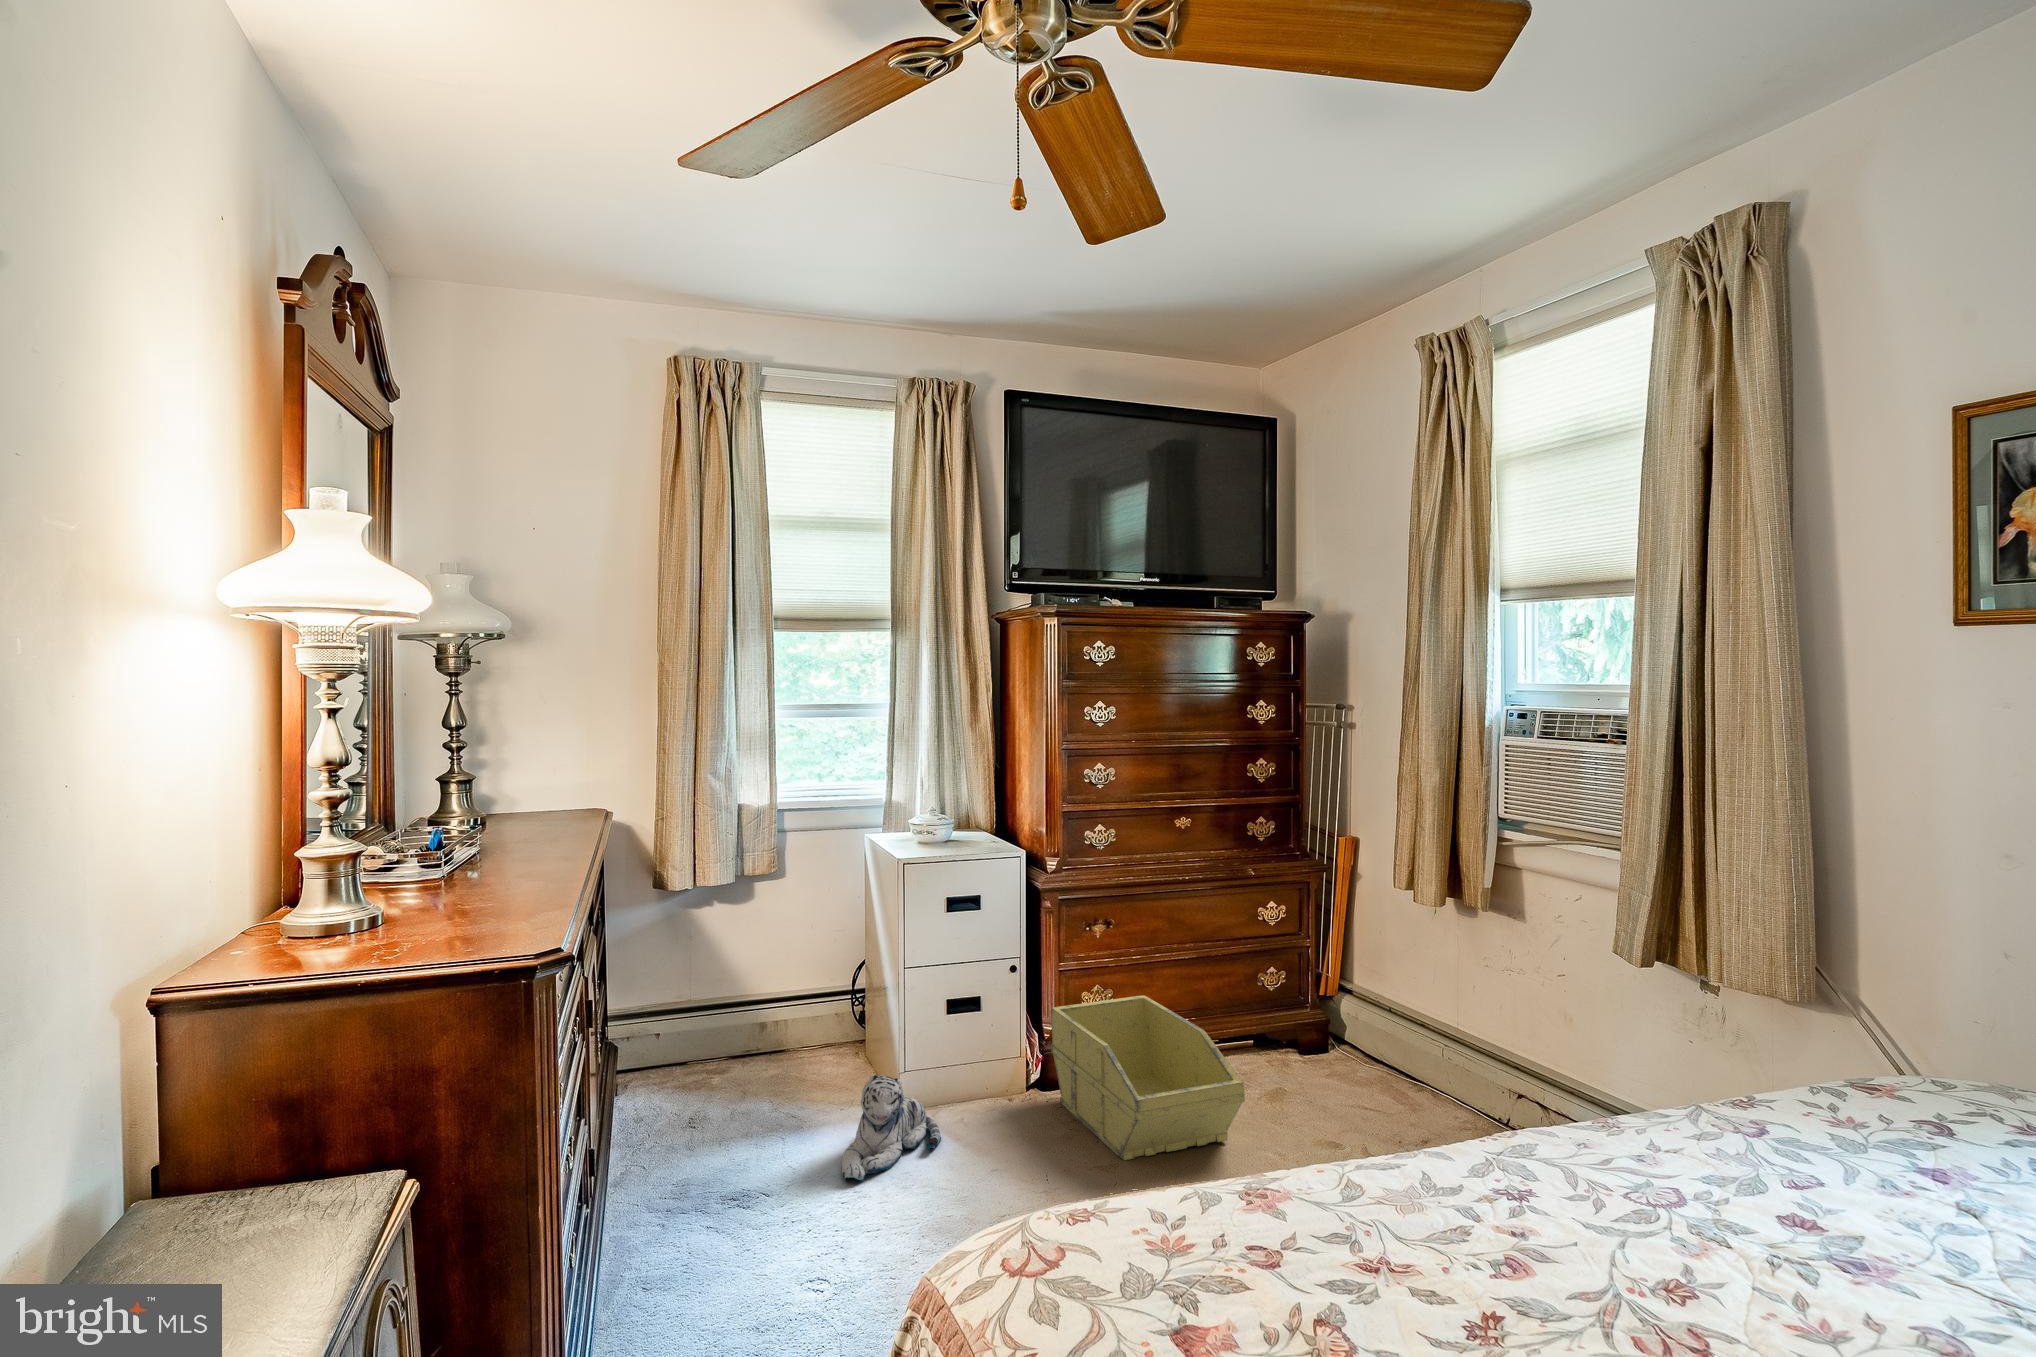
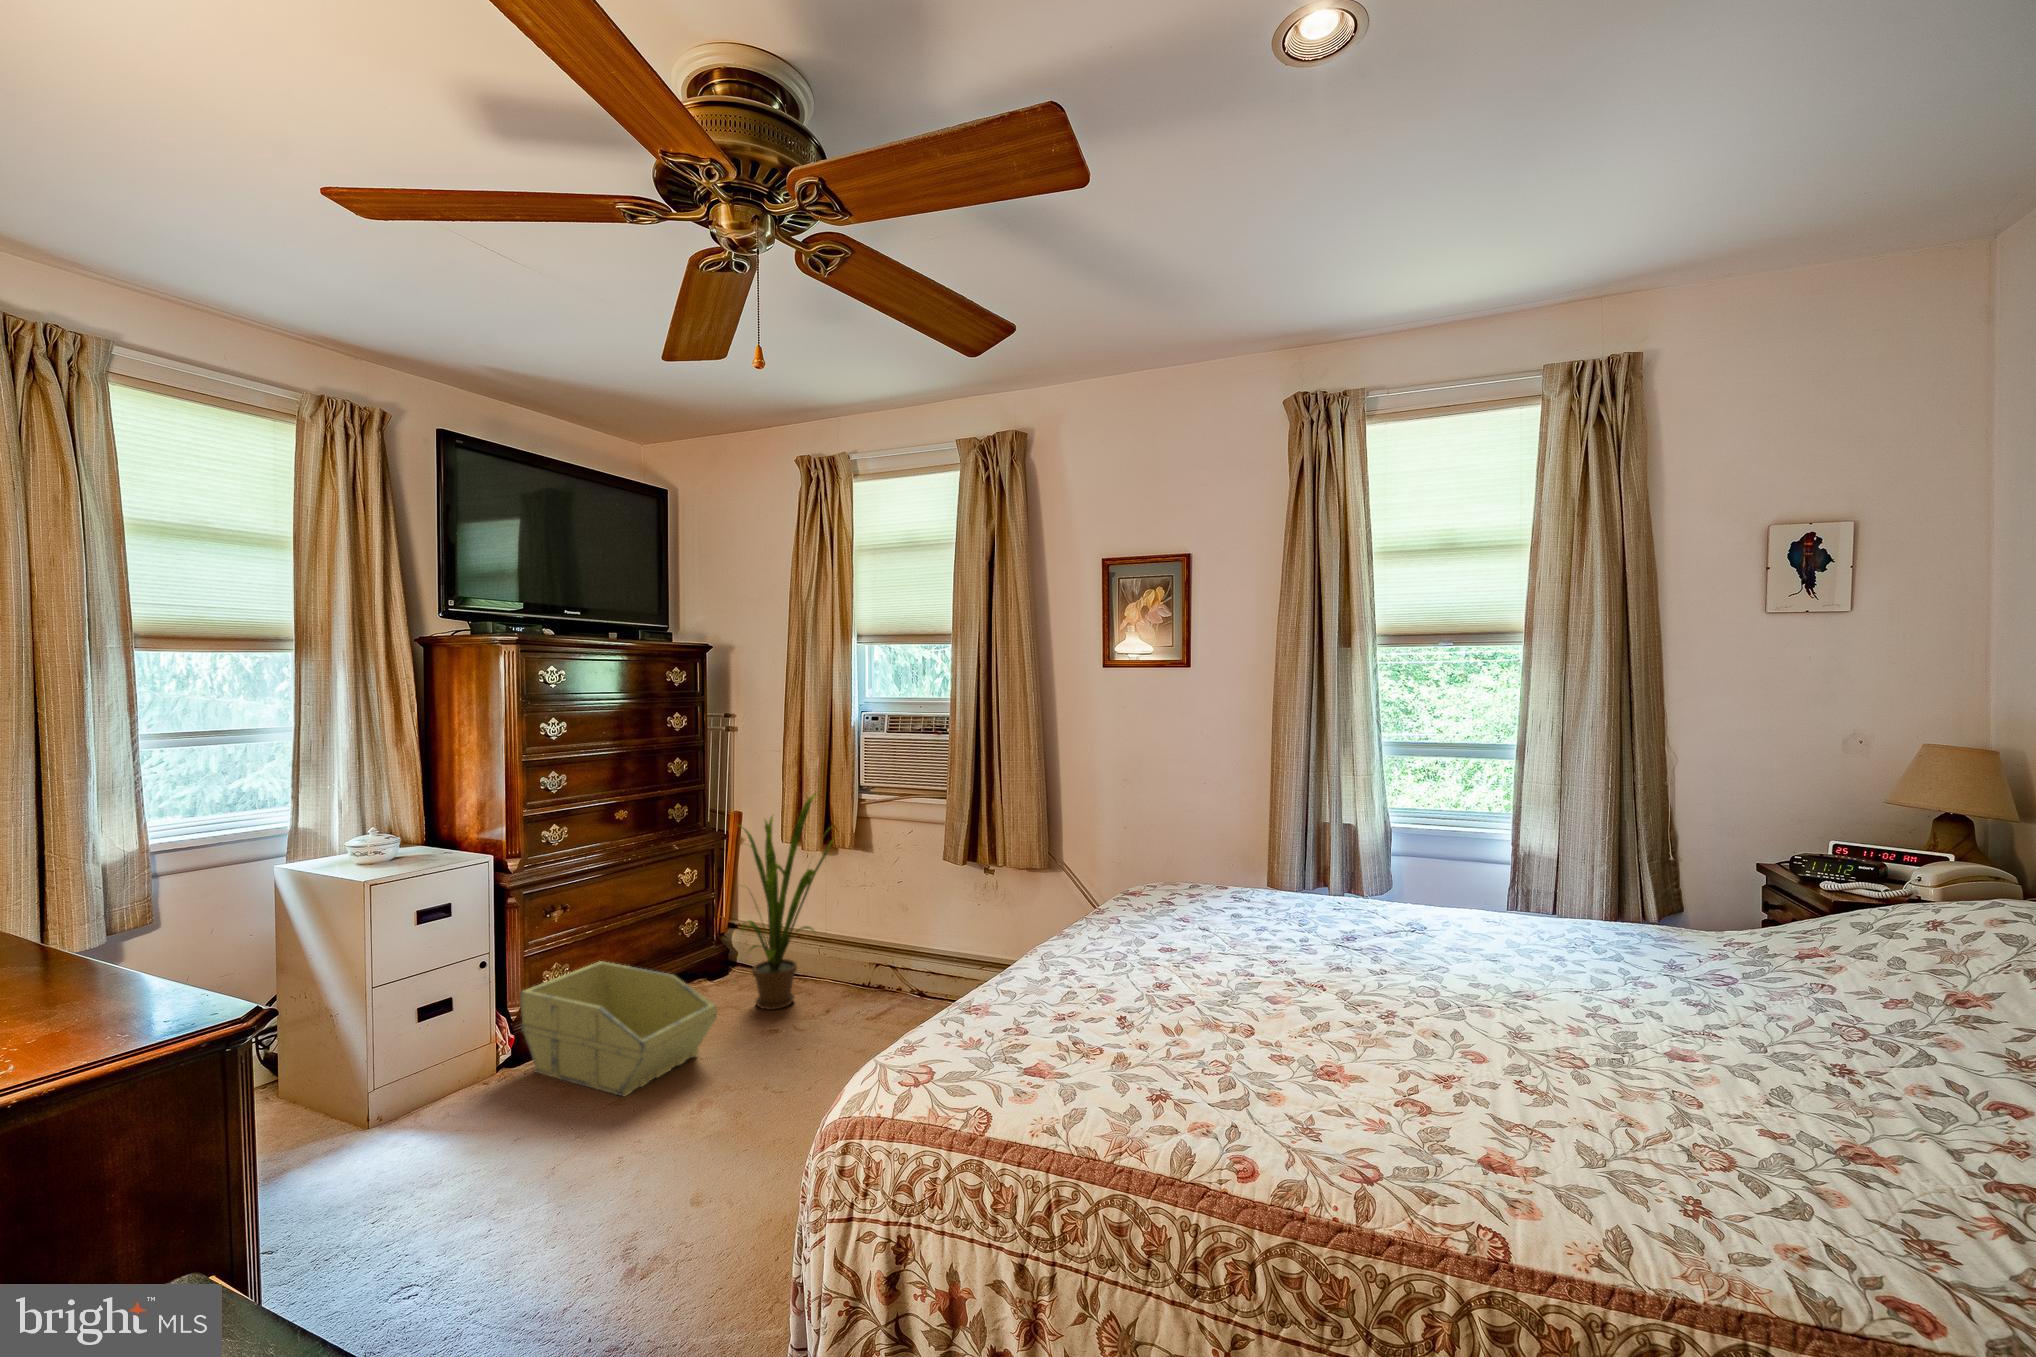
house plant: none [1306,821,1458,1117] -> present [739,794,832,1010]
plush toy: present [841,1075,941,1180] -> none [328,1097,436,1217]

